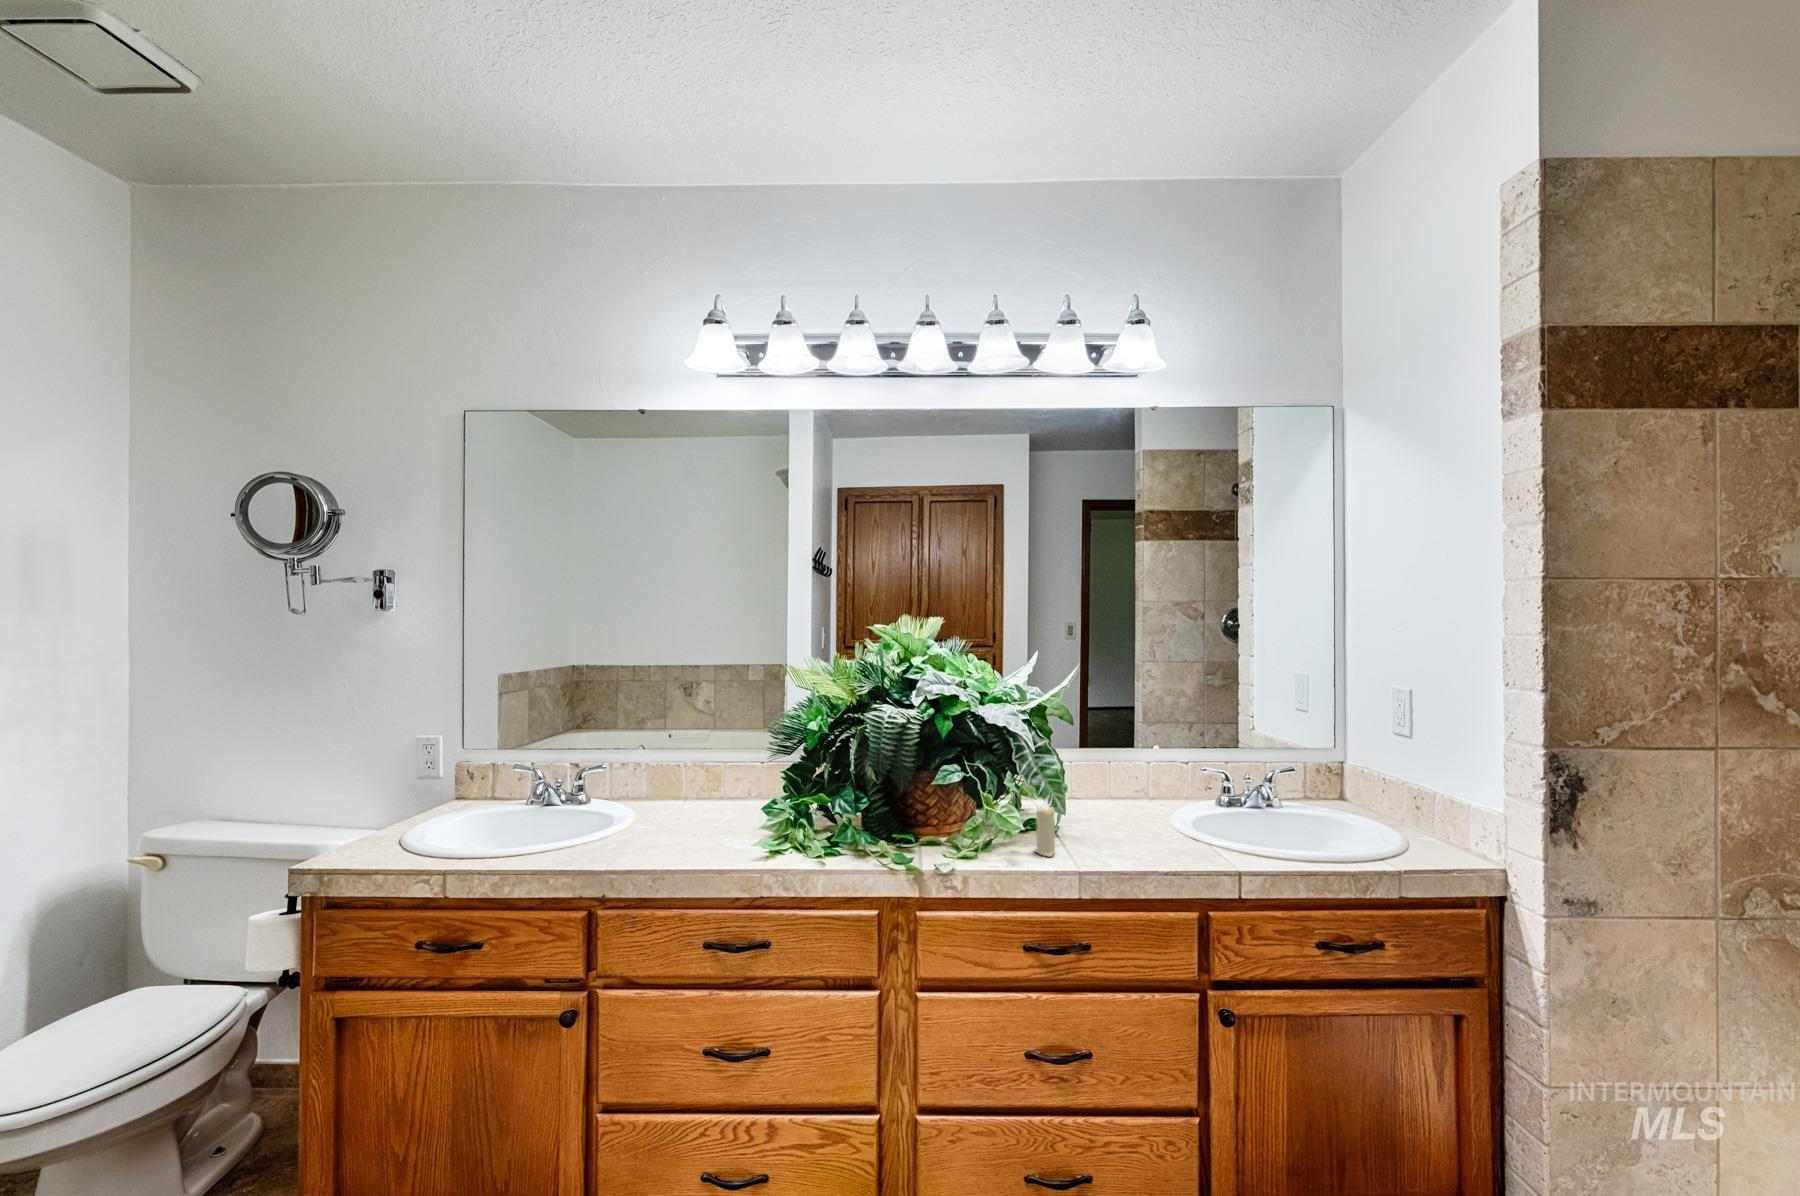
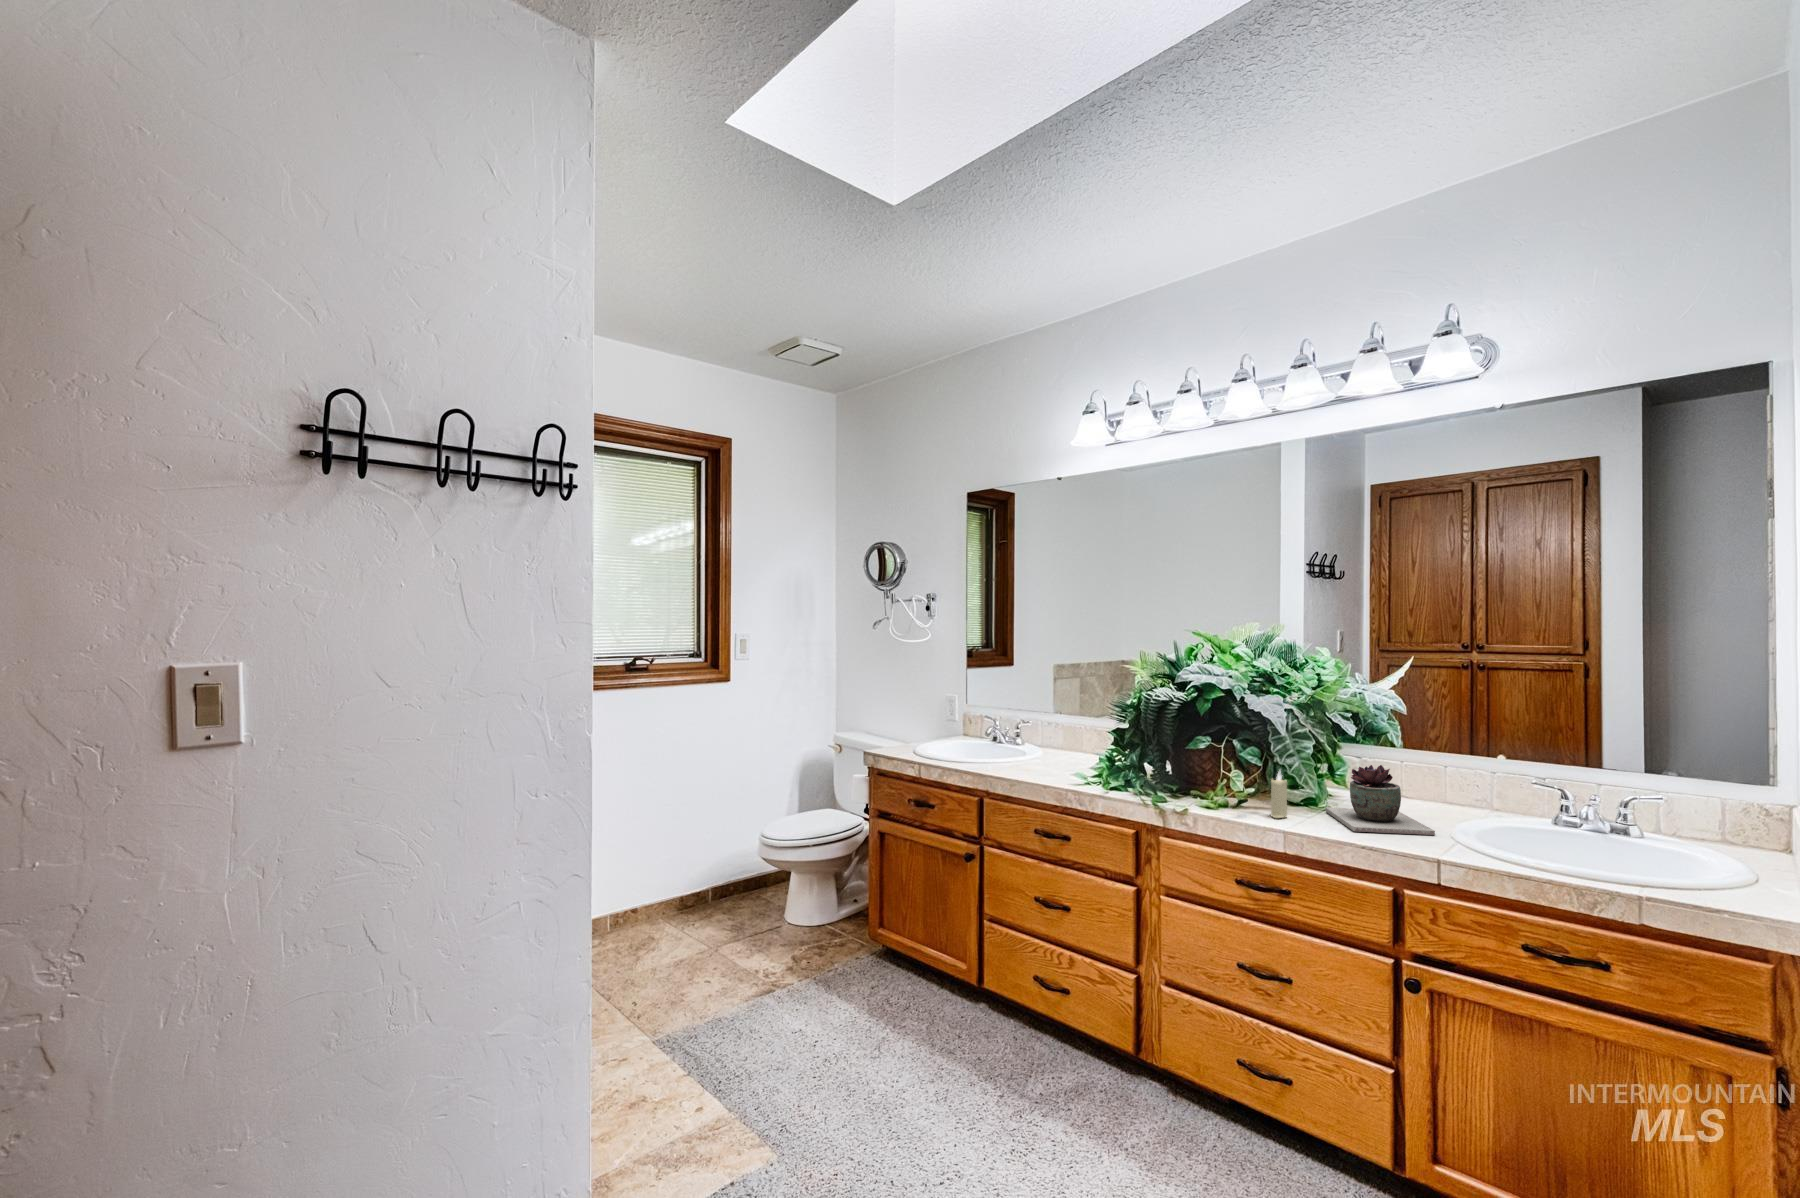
succulent plant: none [1063,773,1187,856] -> present [1325,765,1435,835]

